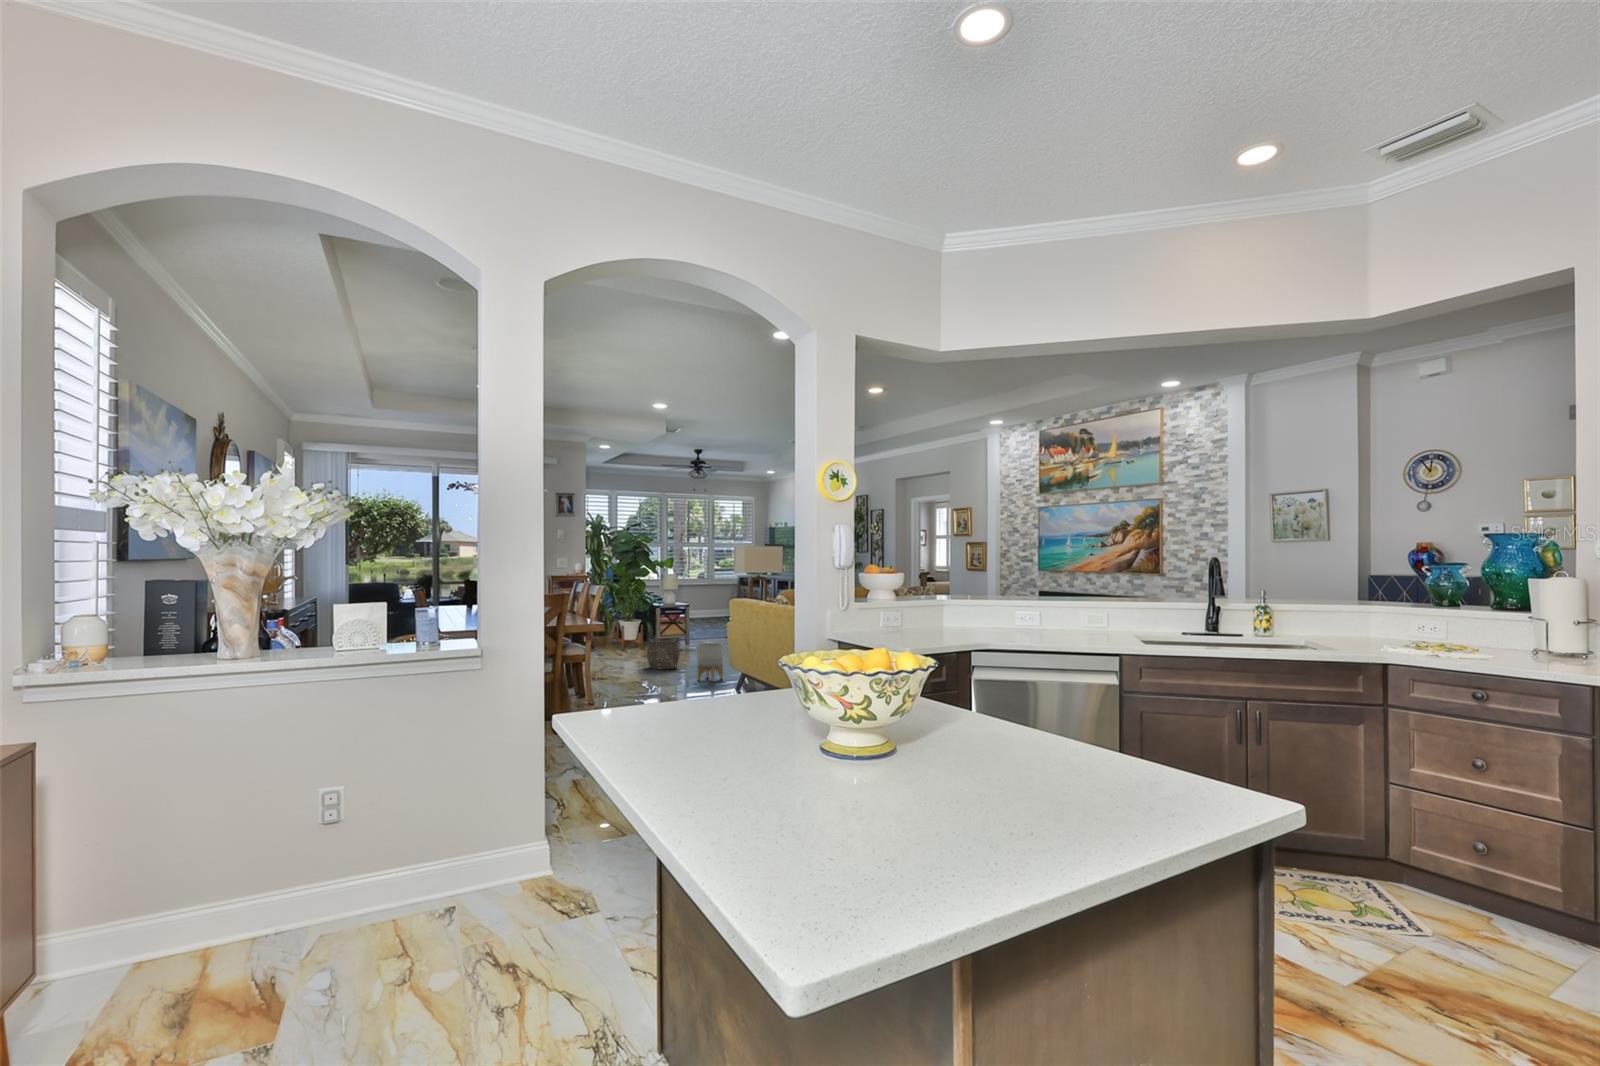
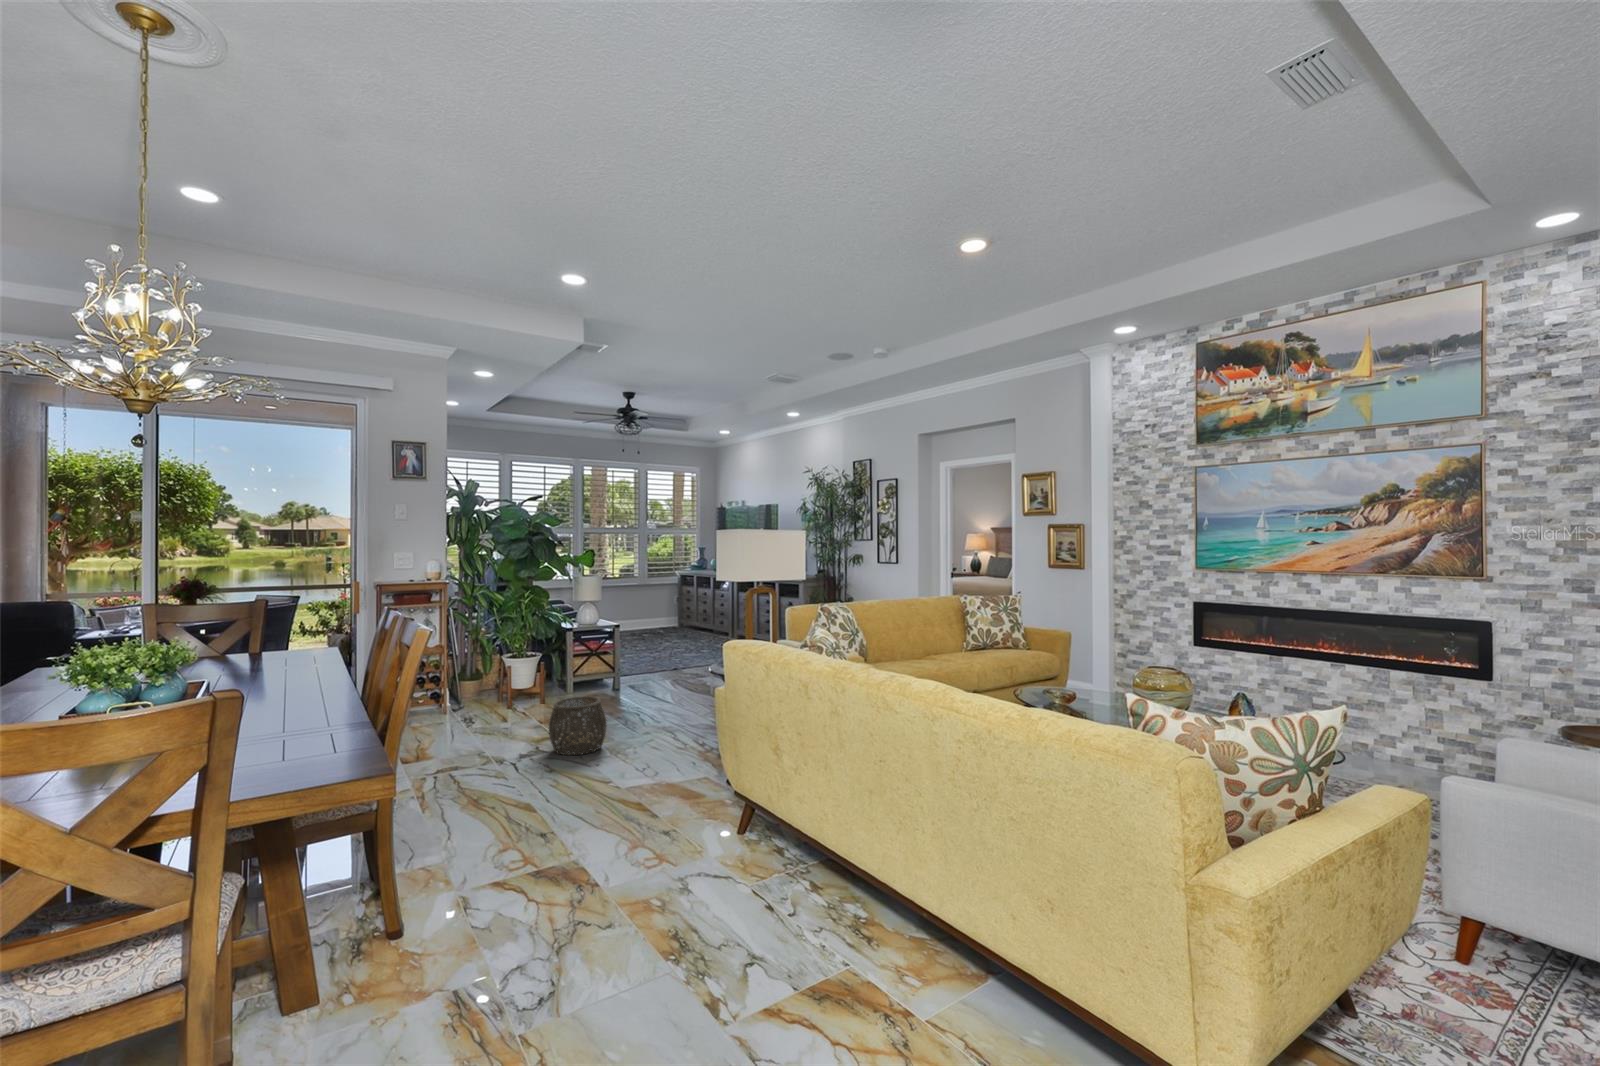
planter: present [697,642,723,681] -> none [640,712,687,789]

